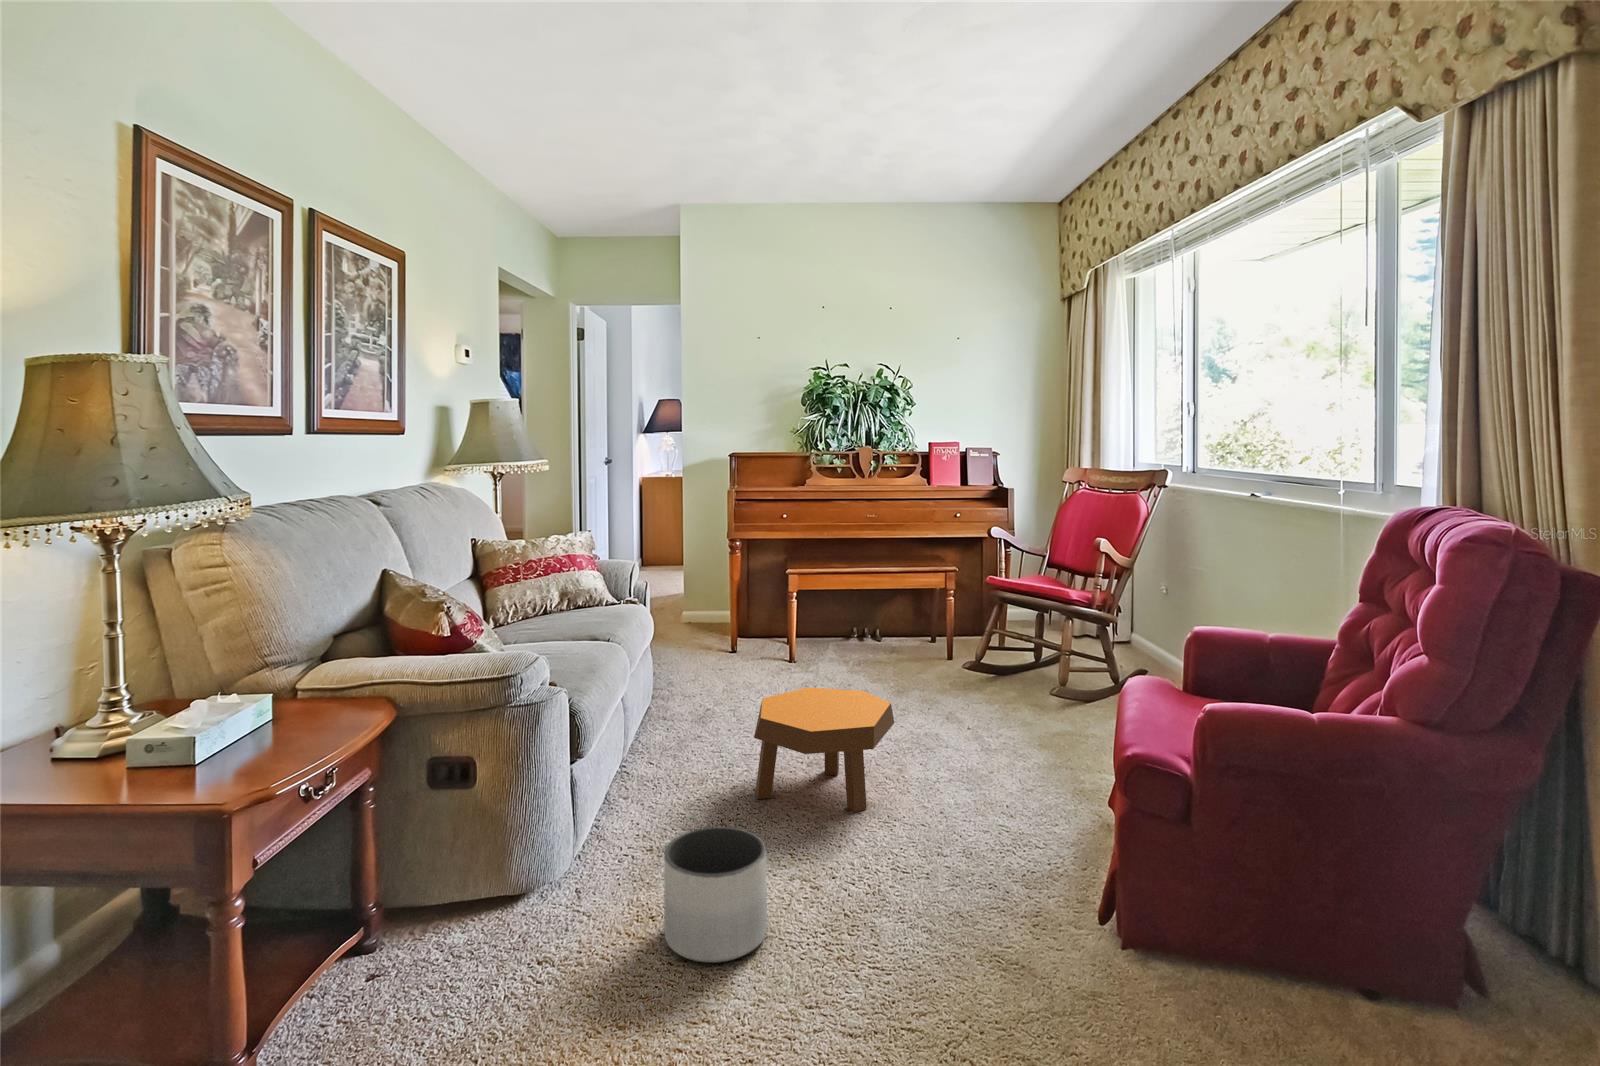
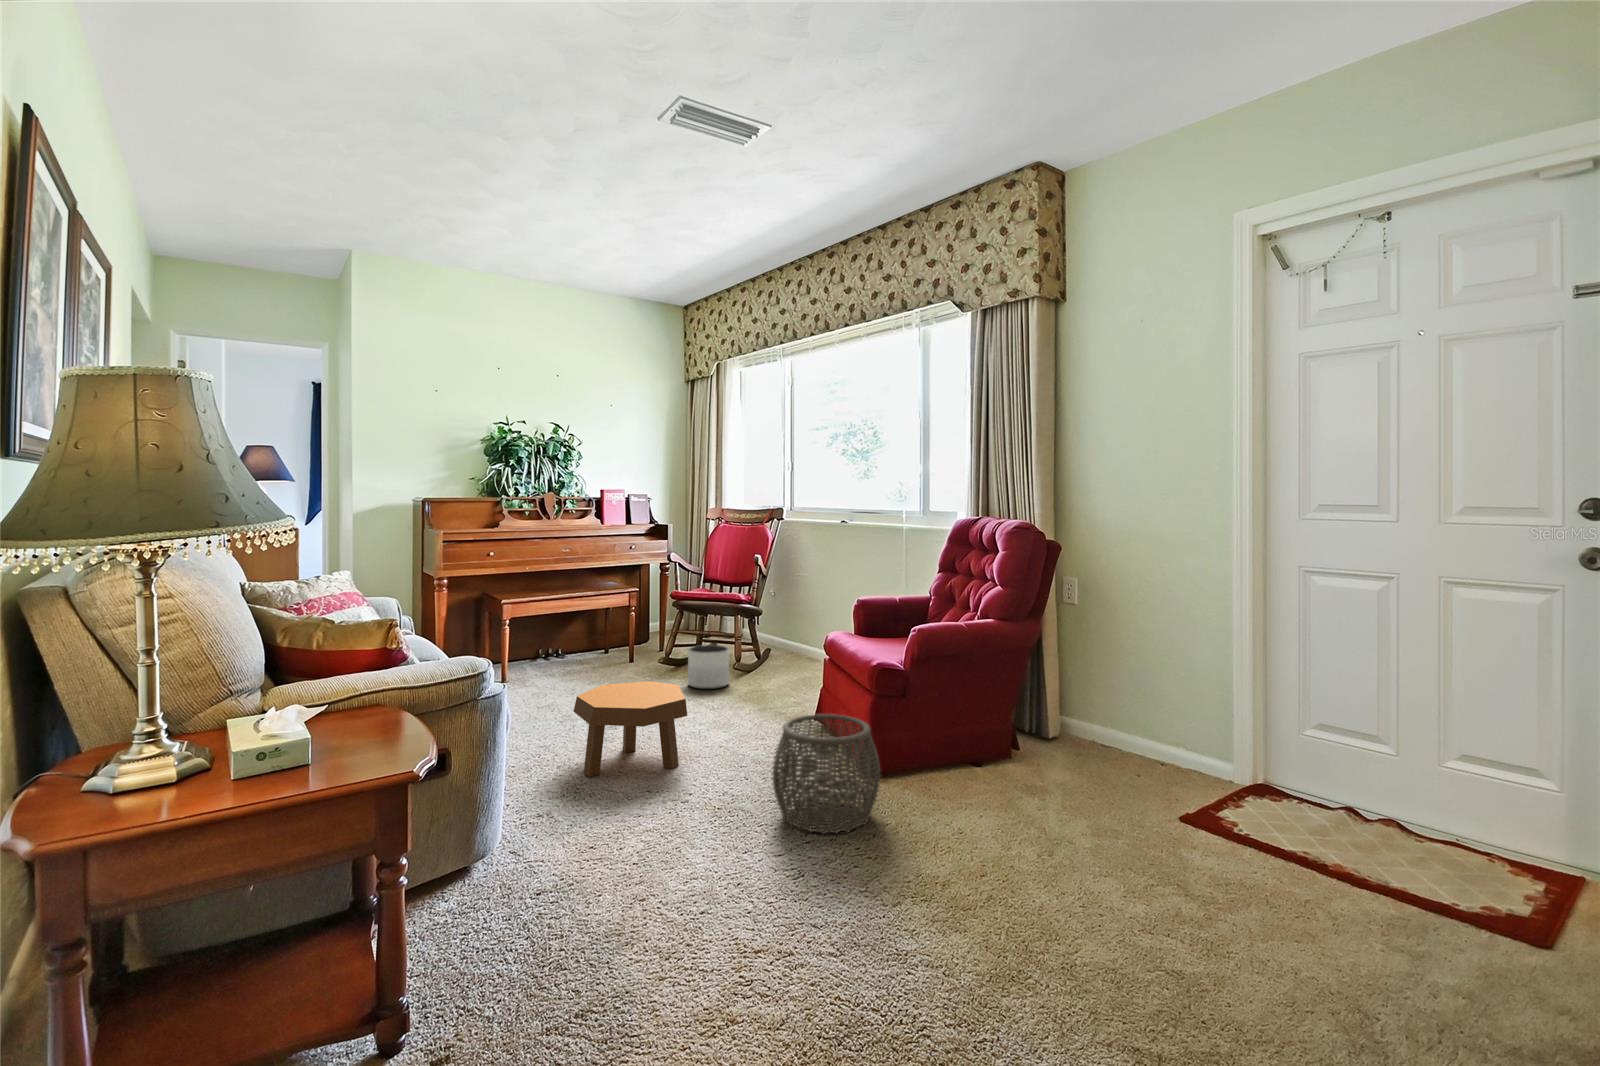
woven basket: none [900,793,1073,998] -> present [772,714,881,834]
planter: present [664,827,767,963] -> present [688,645,729,689]

